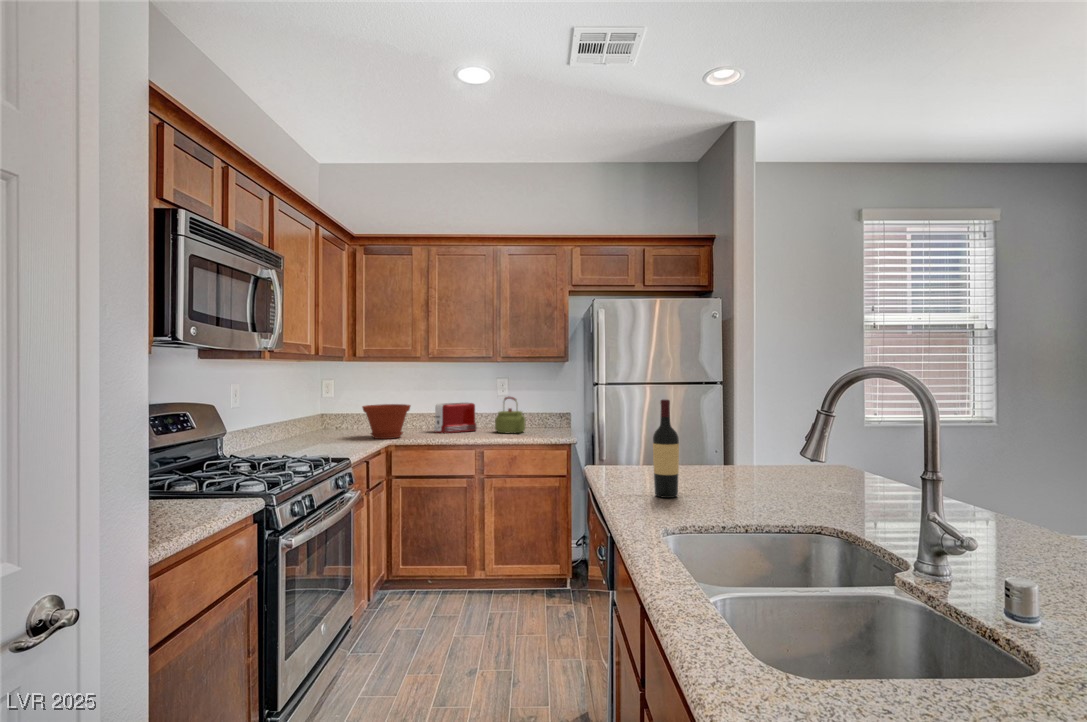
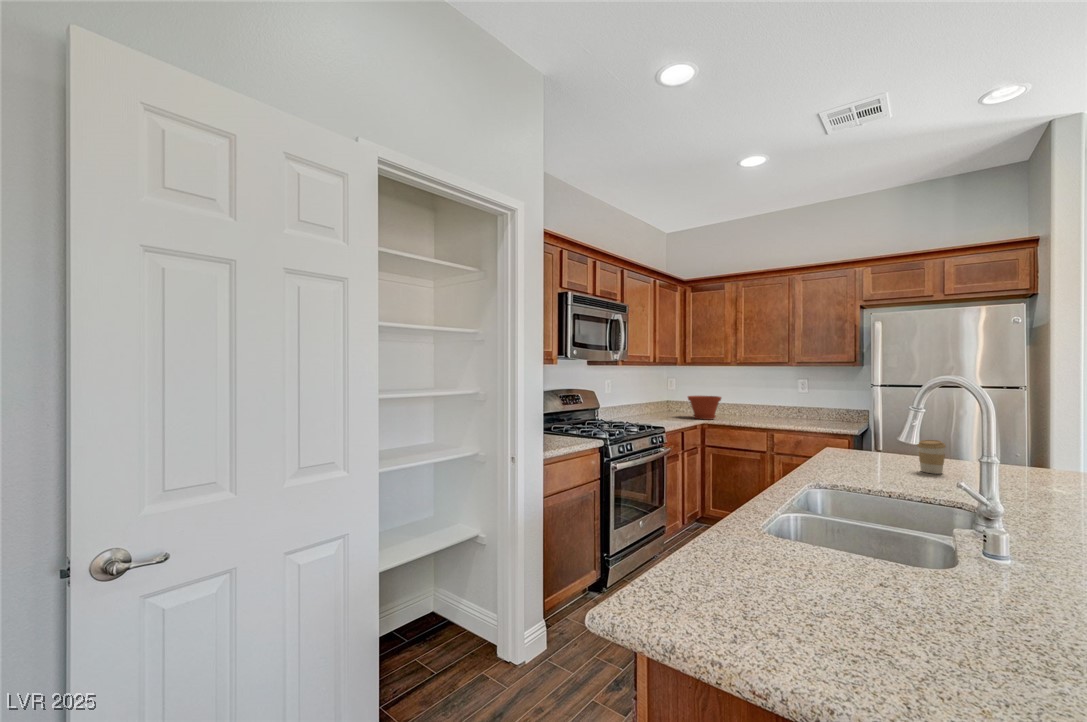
kettle: present [495,397,525,434] -> none [794,395,822,424]
wine bottle: present [653,399,679,498] -> none [841,399,863,472]
toaster: present [434,403,477,433] -> none [744,397,780,420]
coffee cup: none [714,444,743,485] -> present [917,440,946,474]

